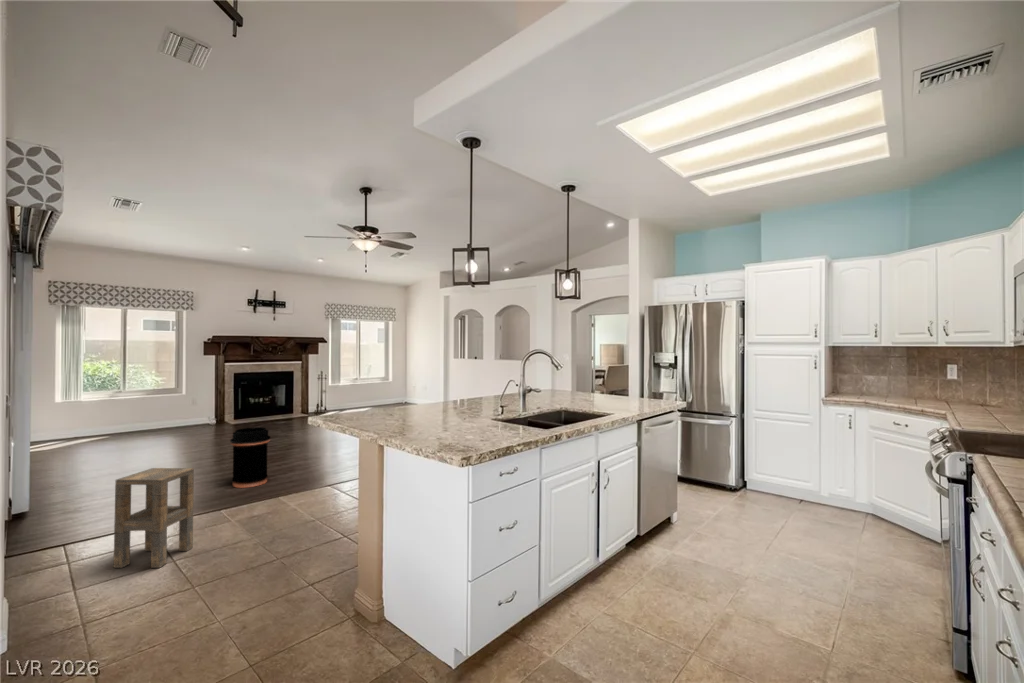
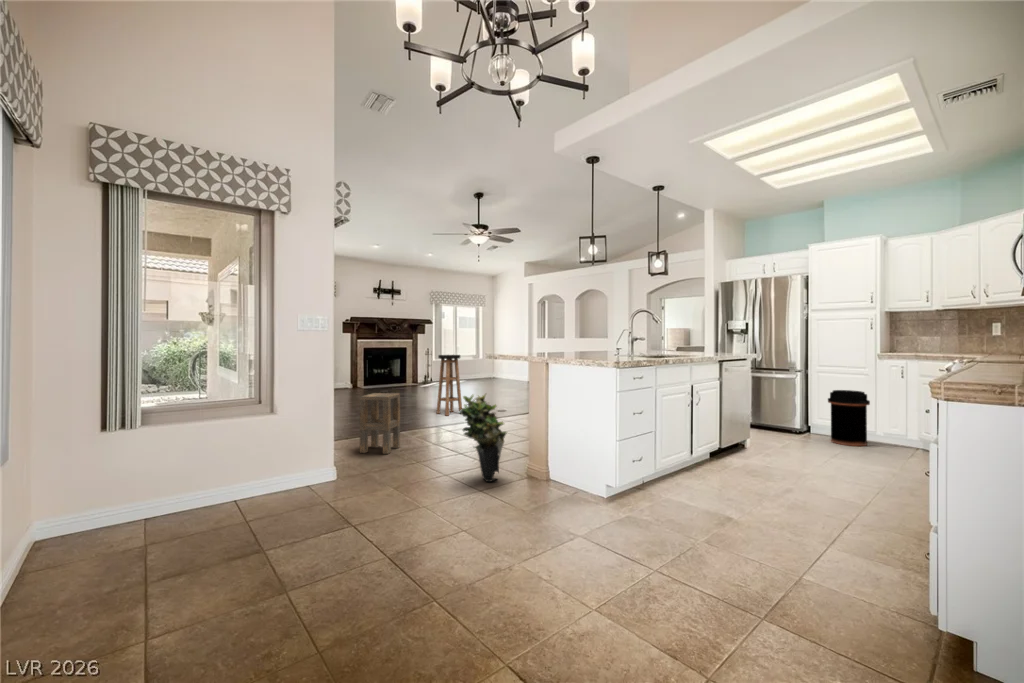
bar stool: none [296,391,332,473] -> present [437,355,462,416]
trash can: present [230,427,270,488] -> present [828,390,870,446]
potted plant: none [233,485,322,641] -> present [459,395,507,482]

